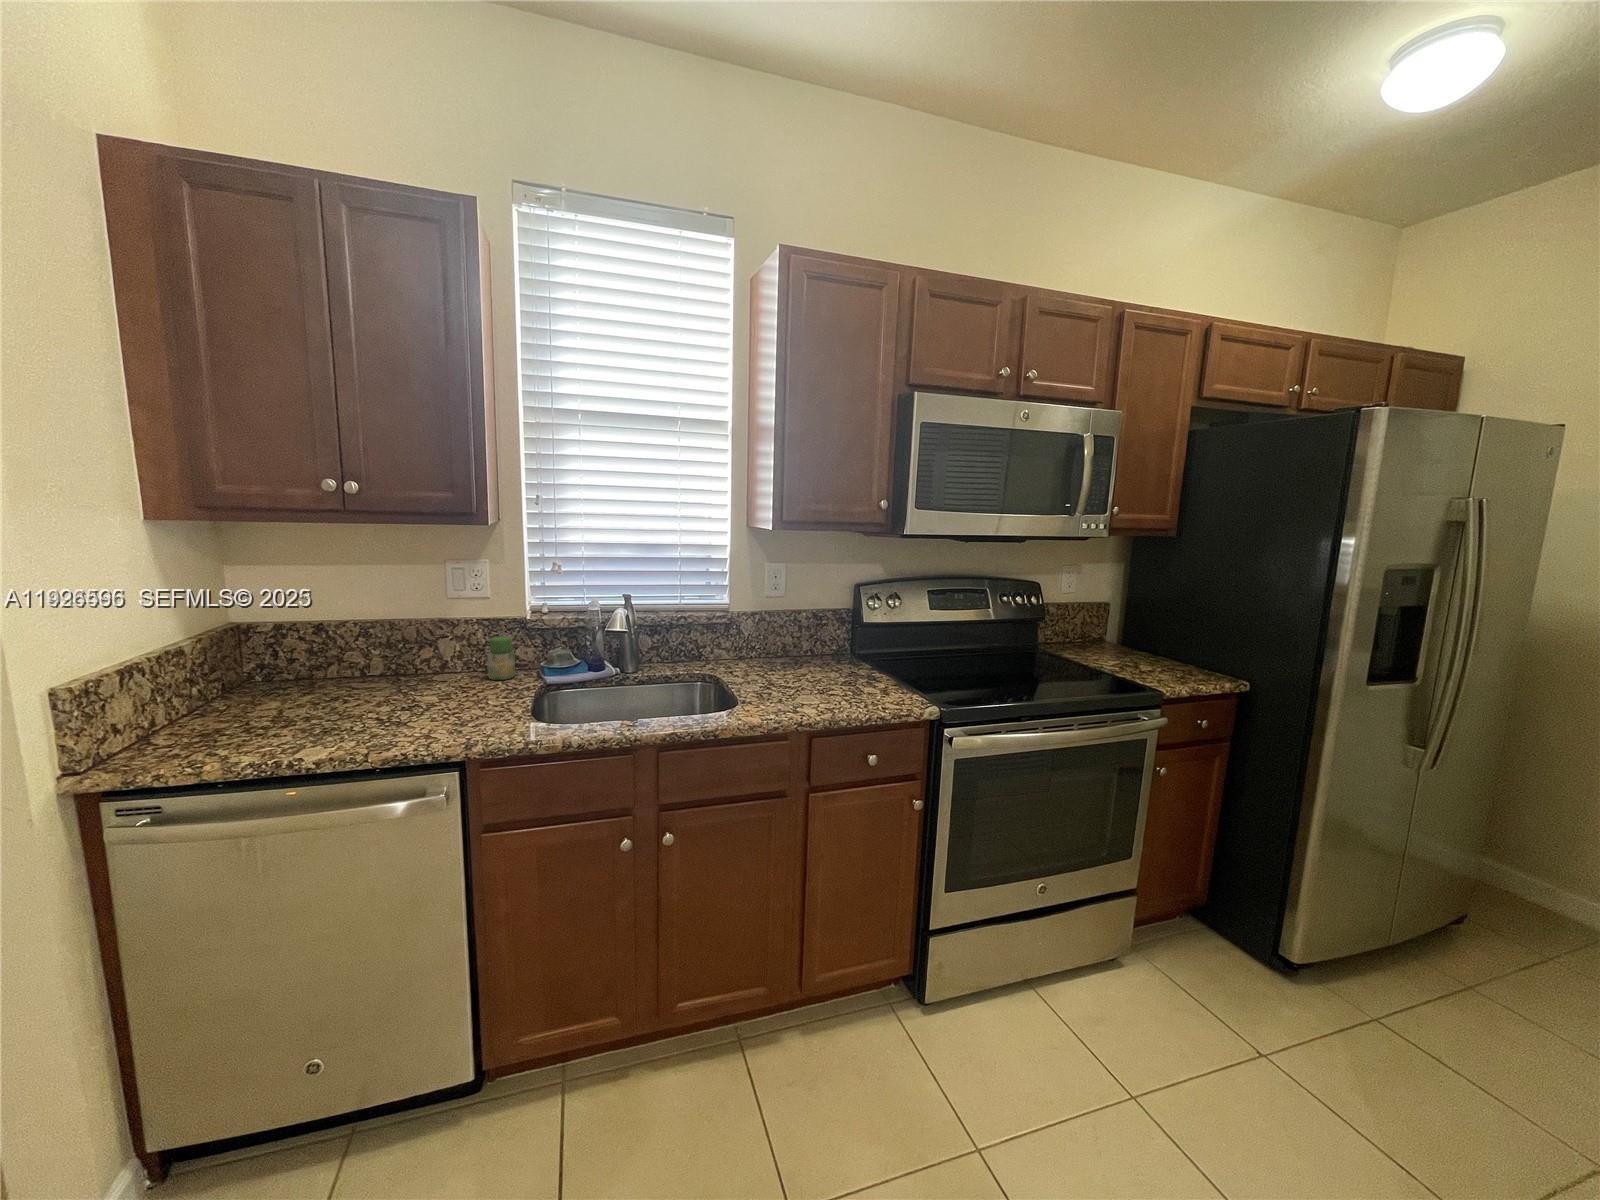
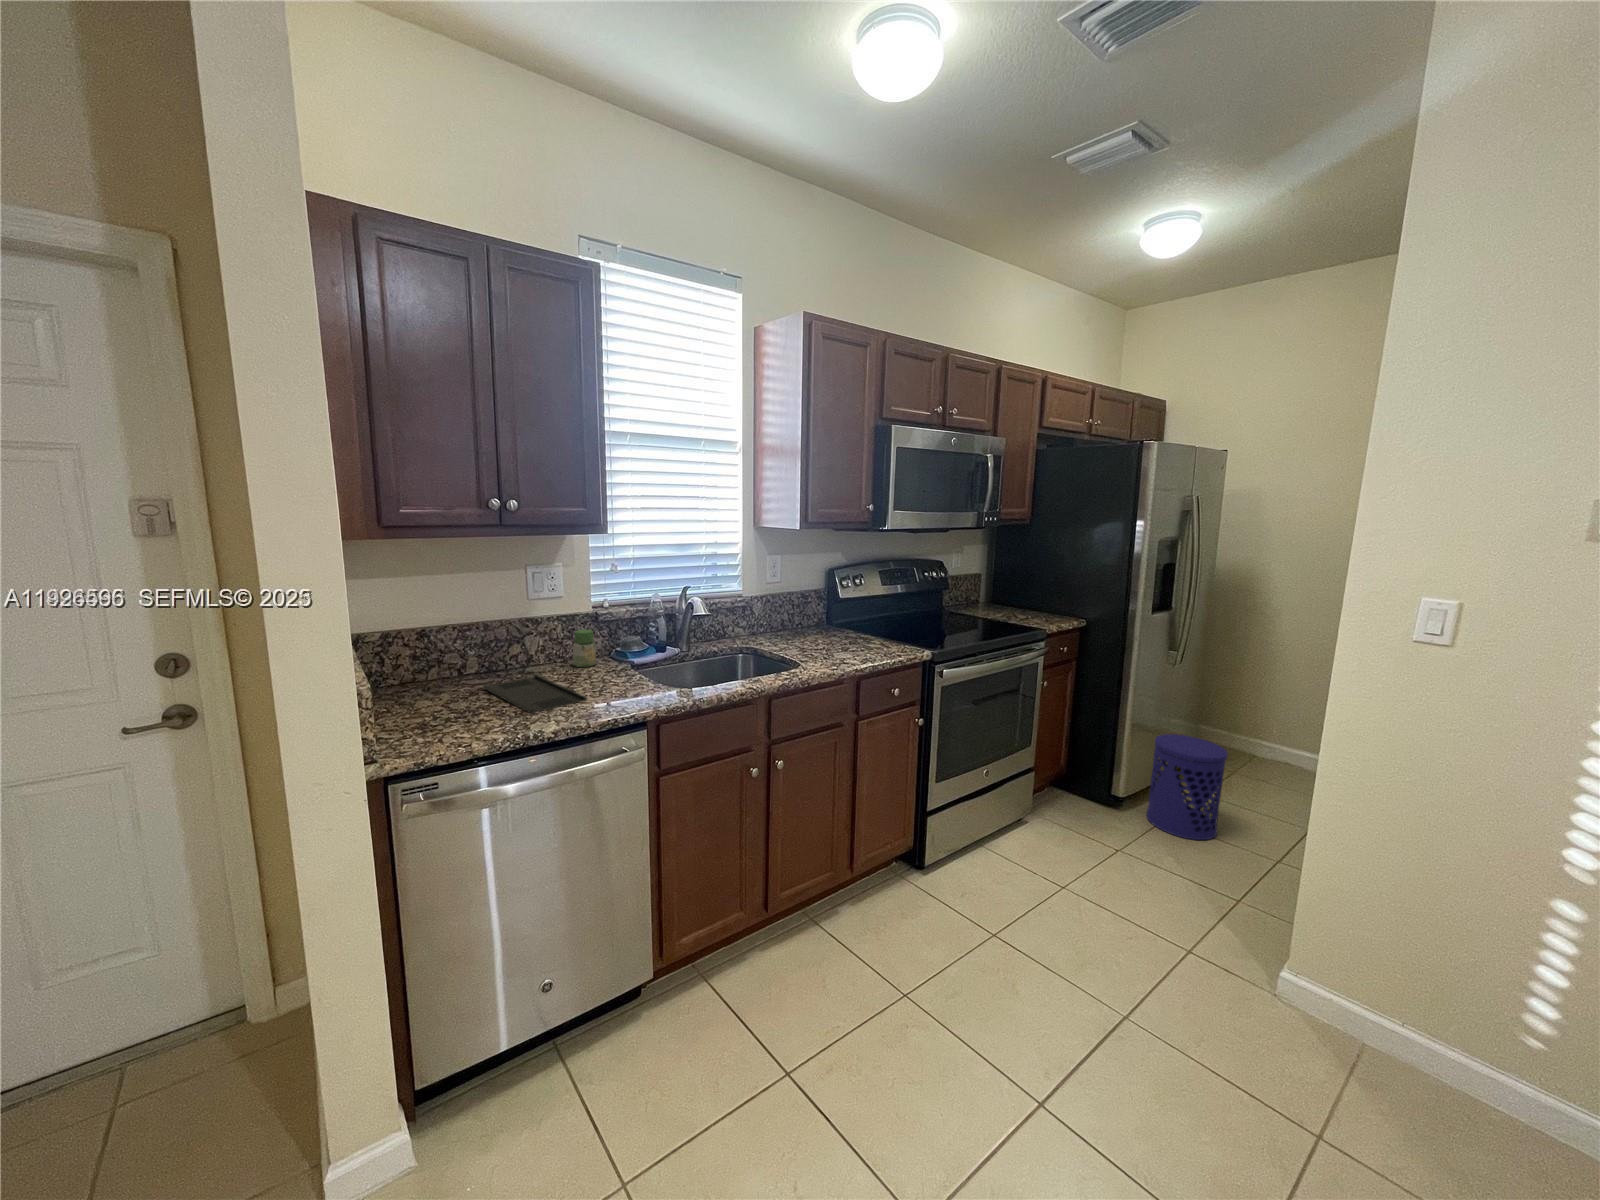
tray: none [331,683,423,735] -> present [483,674,587,713]
waste bin: none [1335,880,1501,1080] -> present [1147,734,1227,840]

